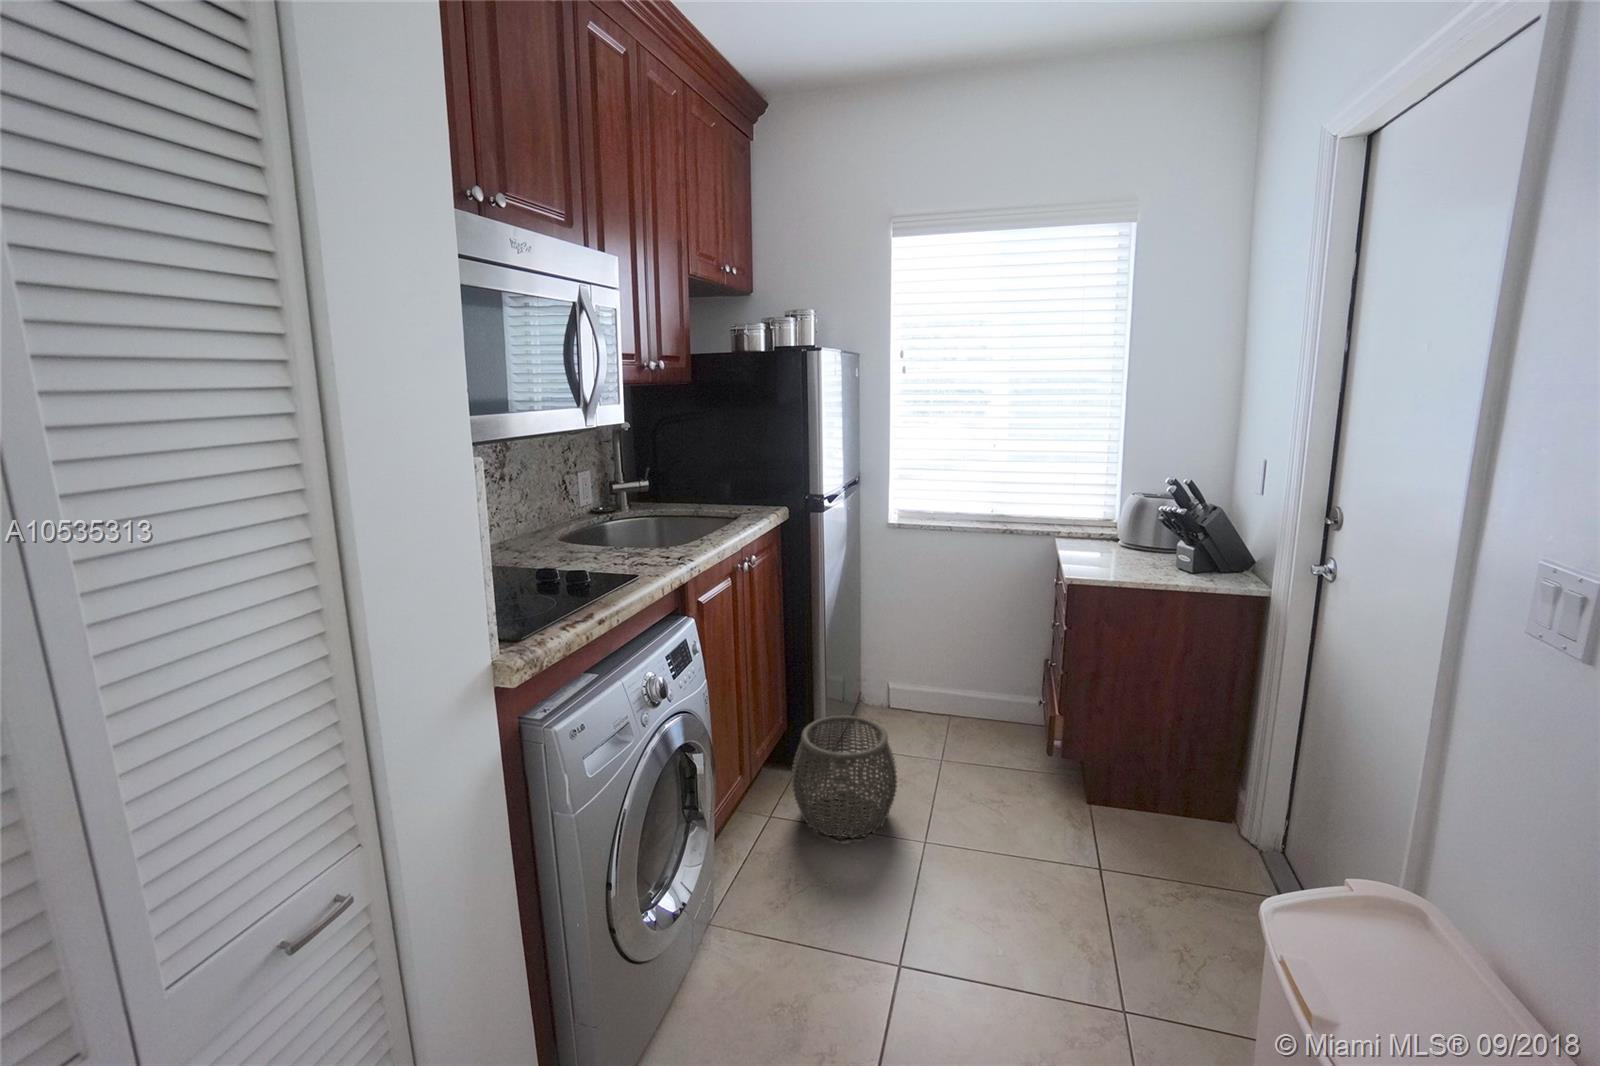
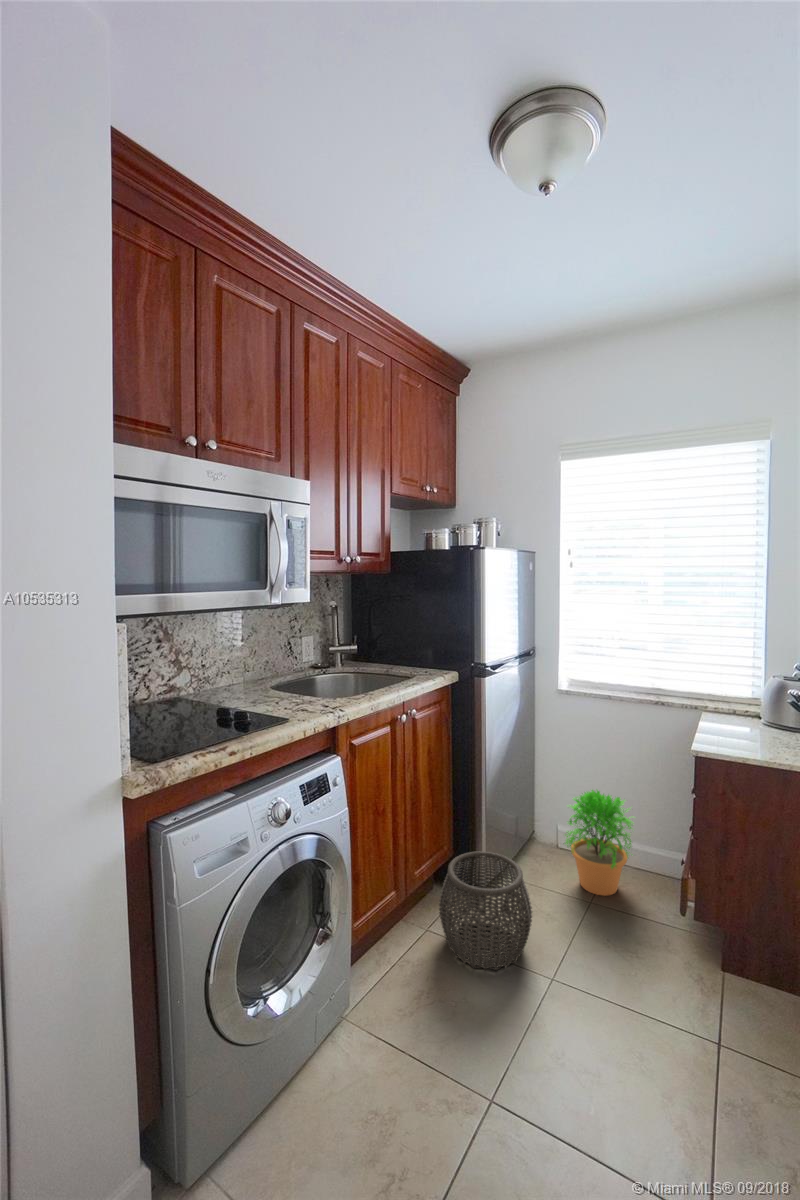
potted plant: none [906,634,987,747] -> present [565,790,632,896]

